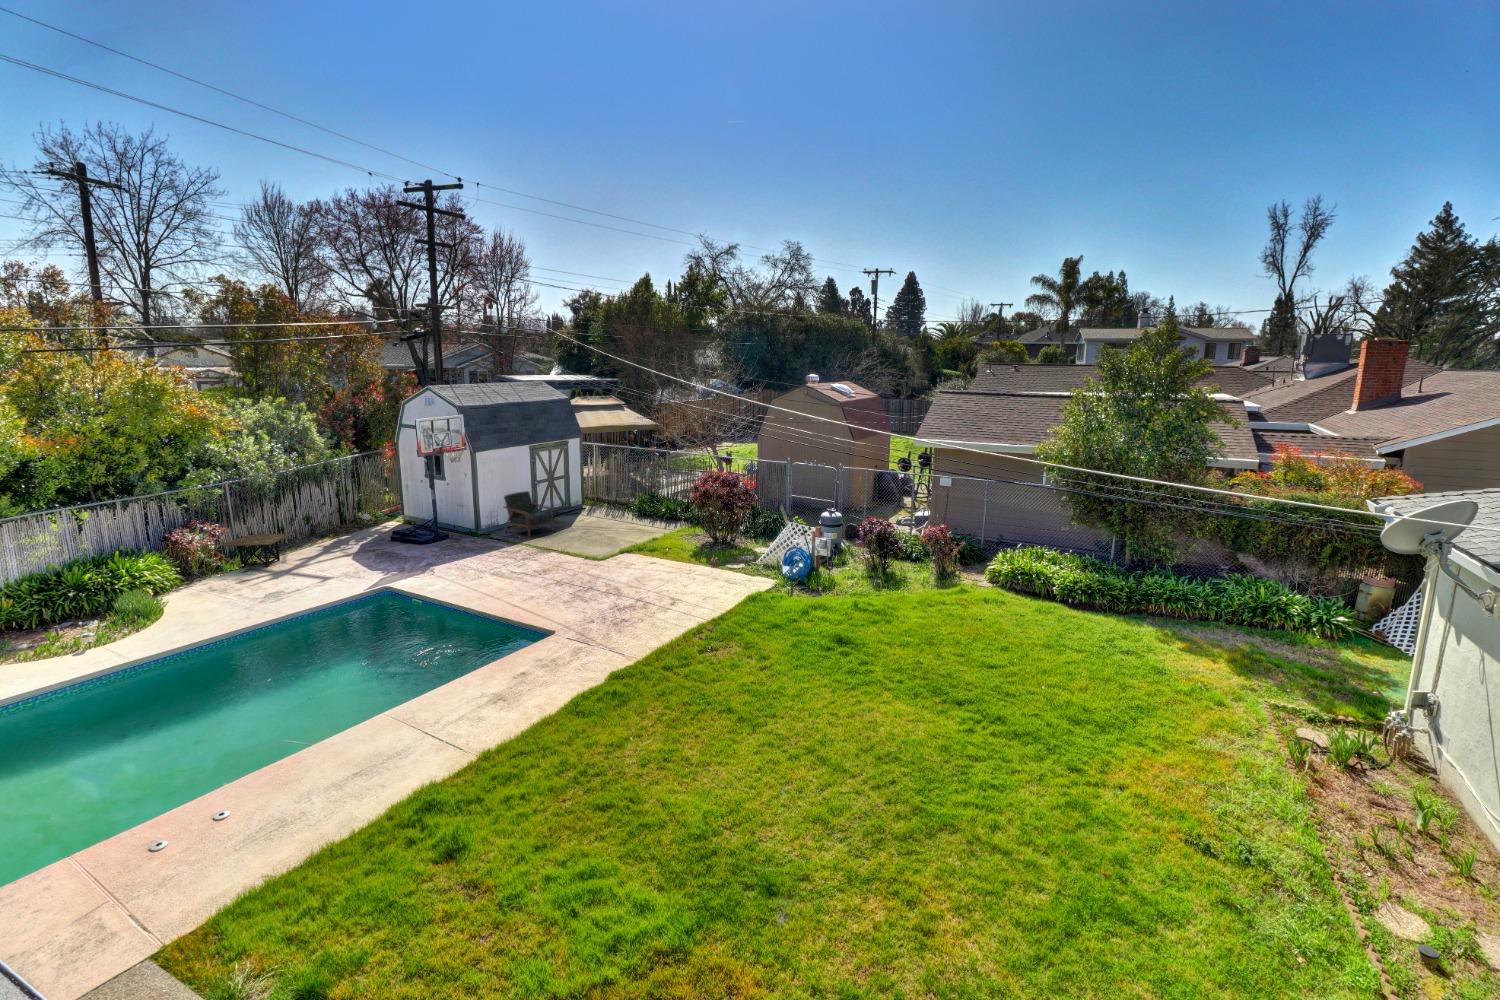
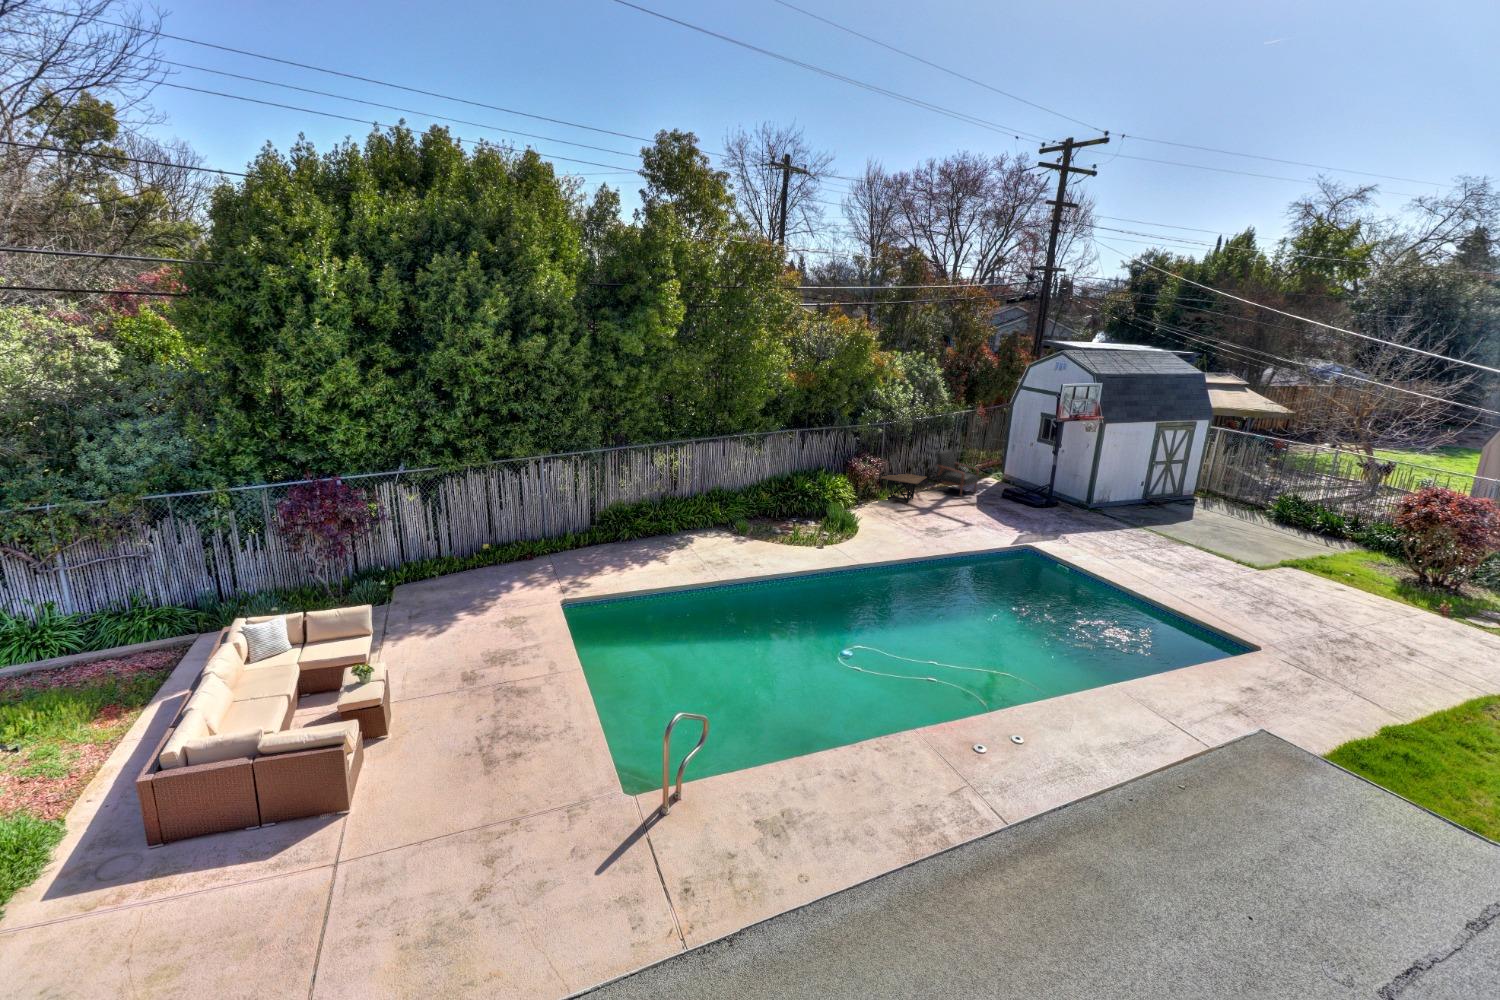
chair: present [504,491,553,537] -> present [934,450,979,496]

